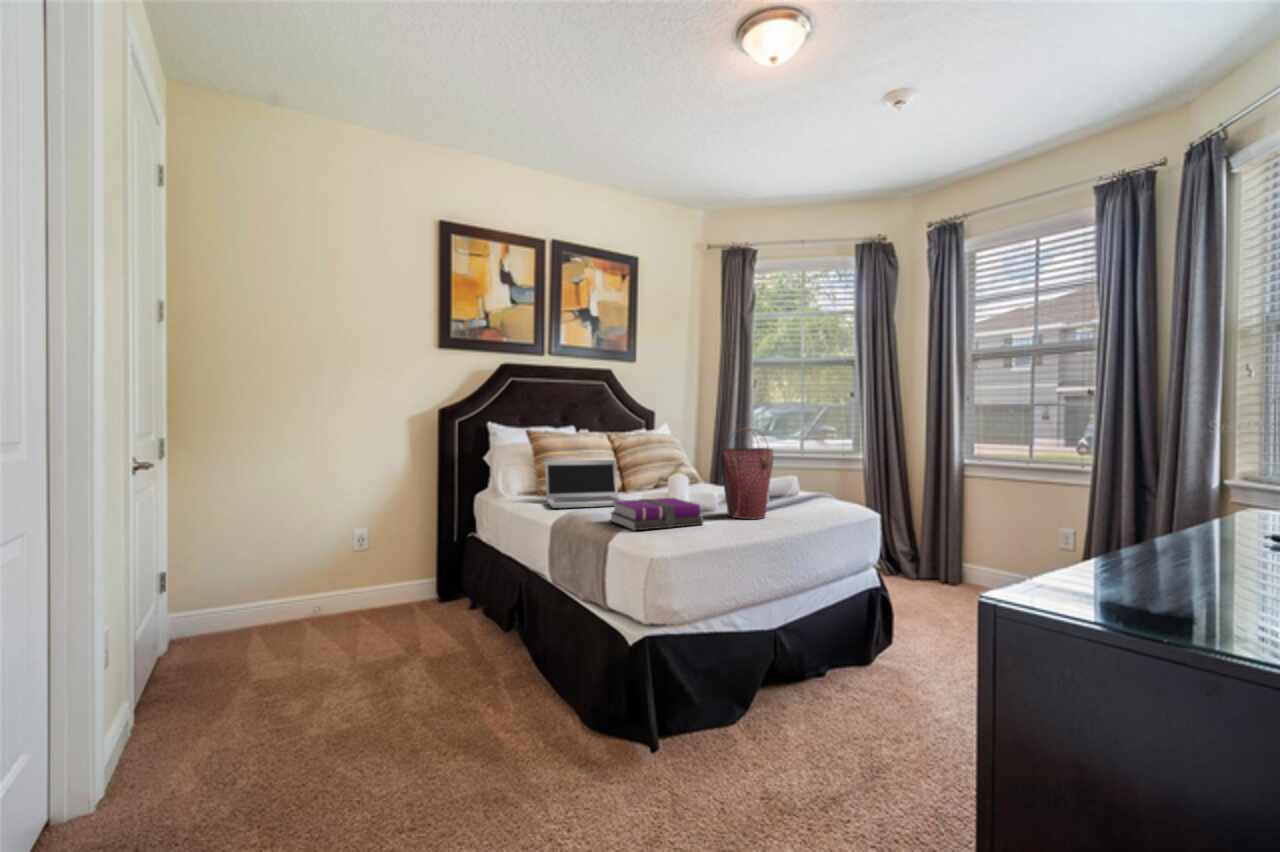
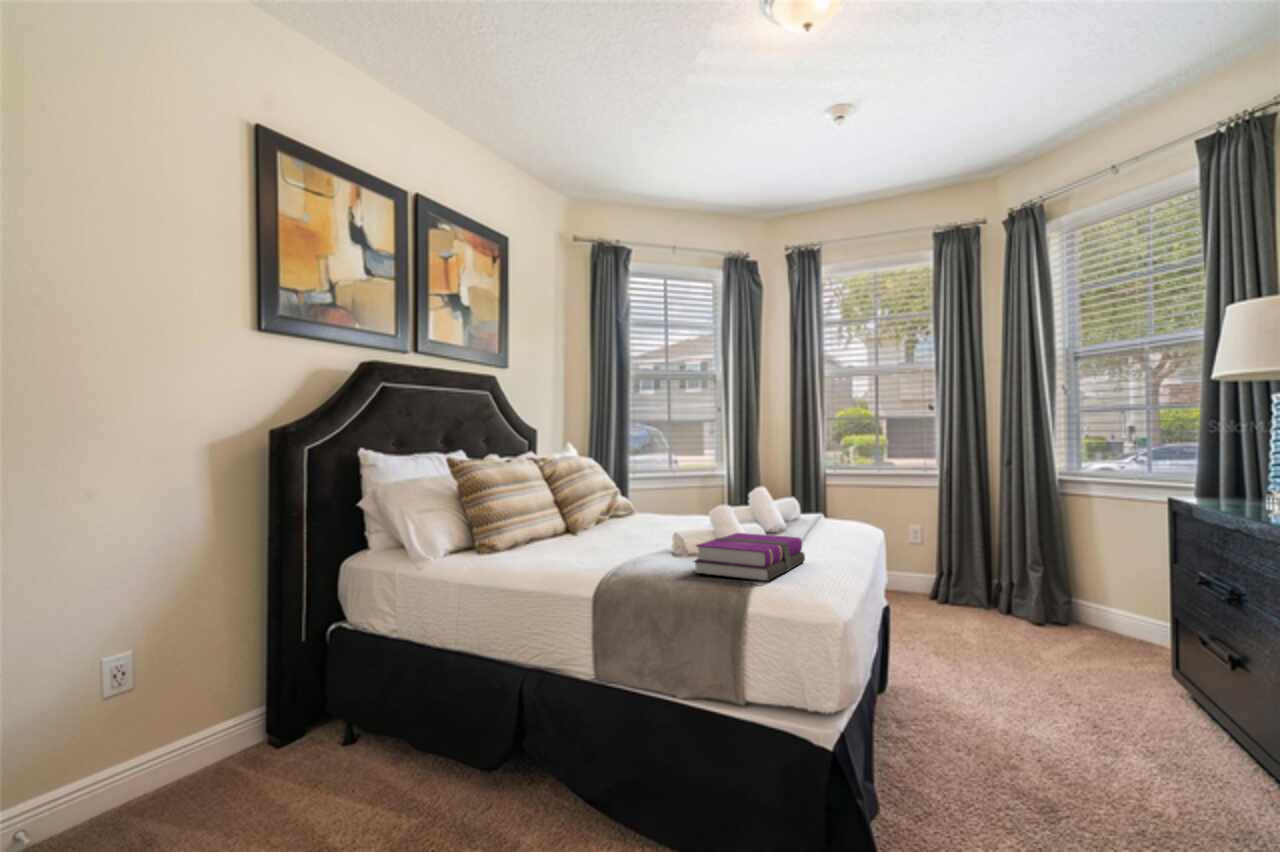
handbag: present [721,429,773,519] -> none [782,442,831,550]
laptop: present [545,460,623,508] -> none [508,492,641,567]

